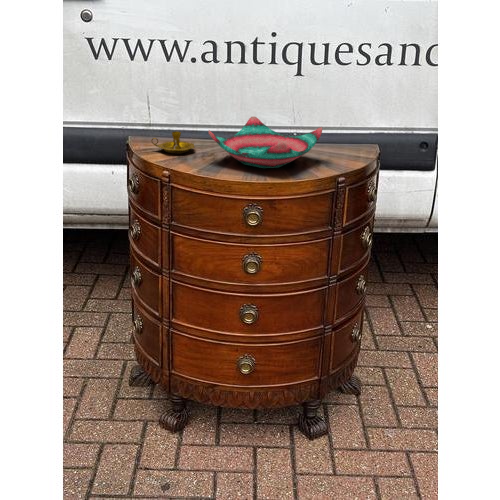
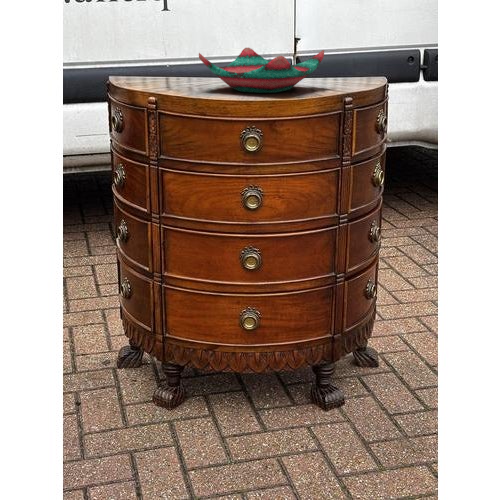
candlestick: present [151,132,194,154] -> none [135,64,183,87]

